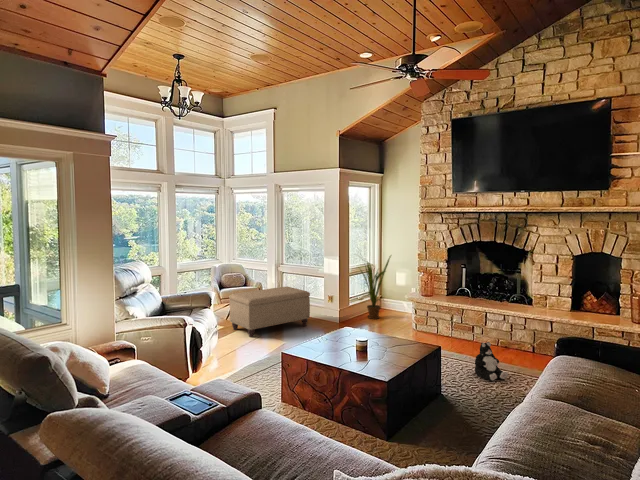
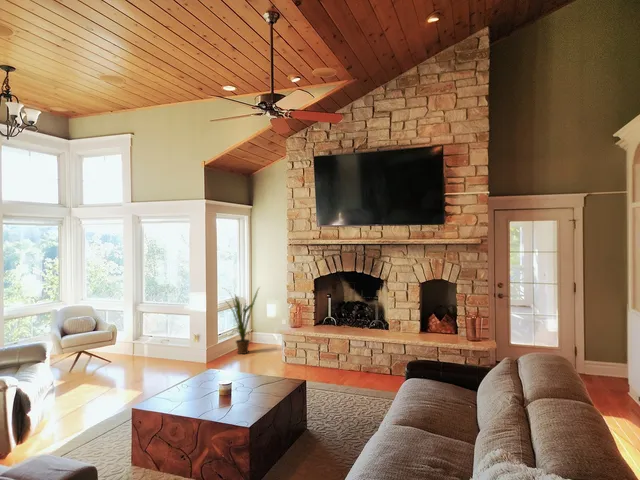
ottoman: present [229,287,310,337] -> none [81,326,175,385]
plush toy: present [475,342,508,381] -> none [338,368,367,404]

